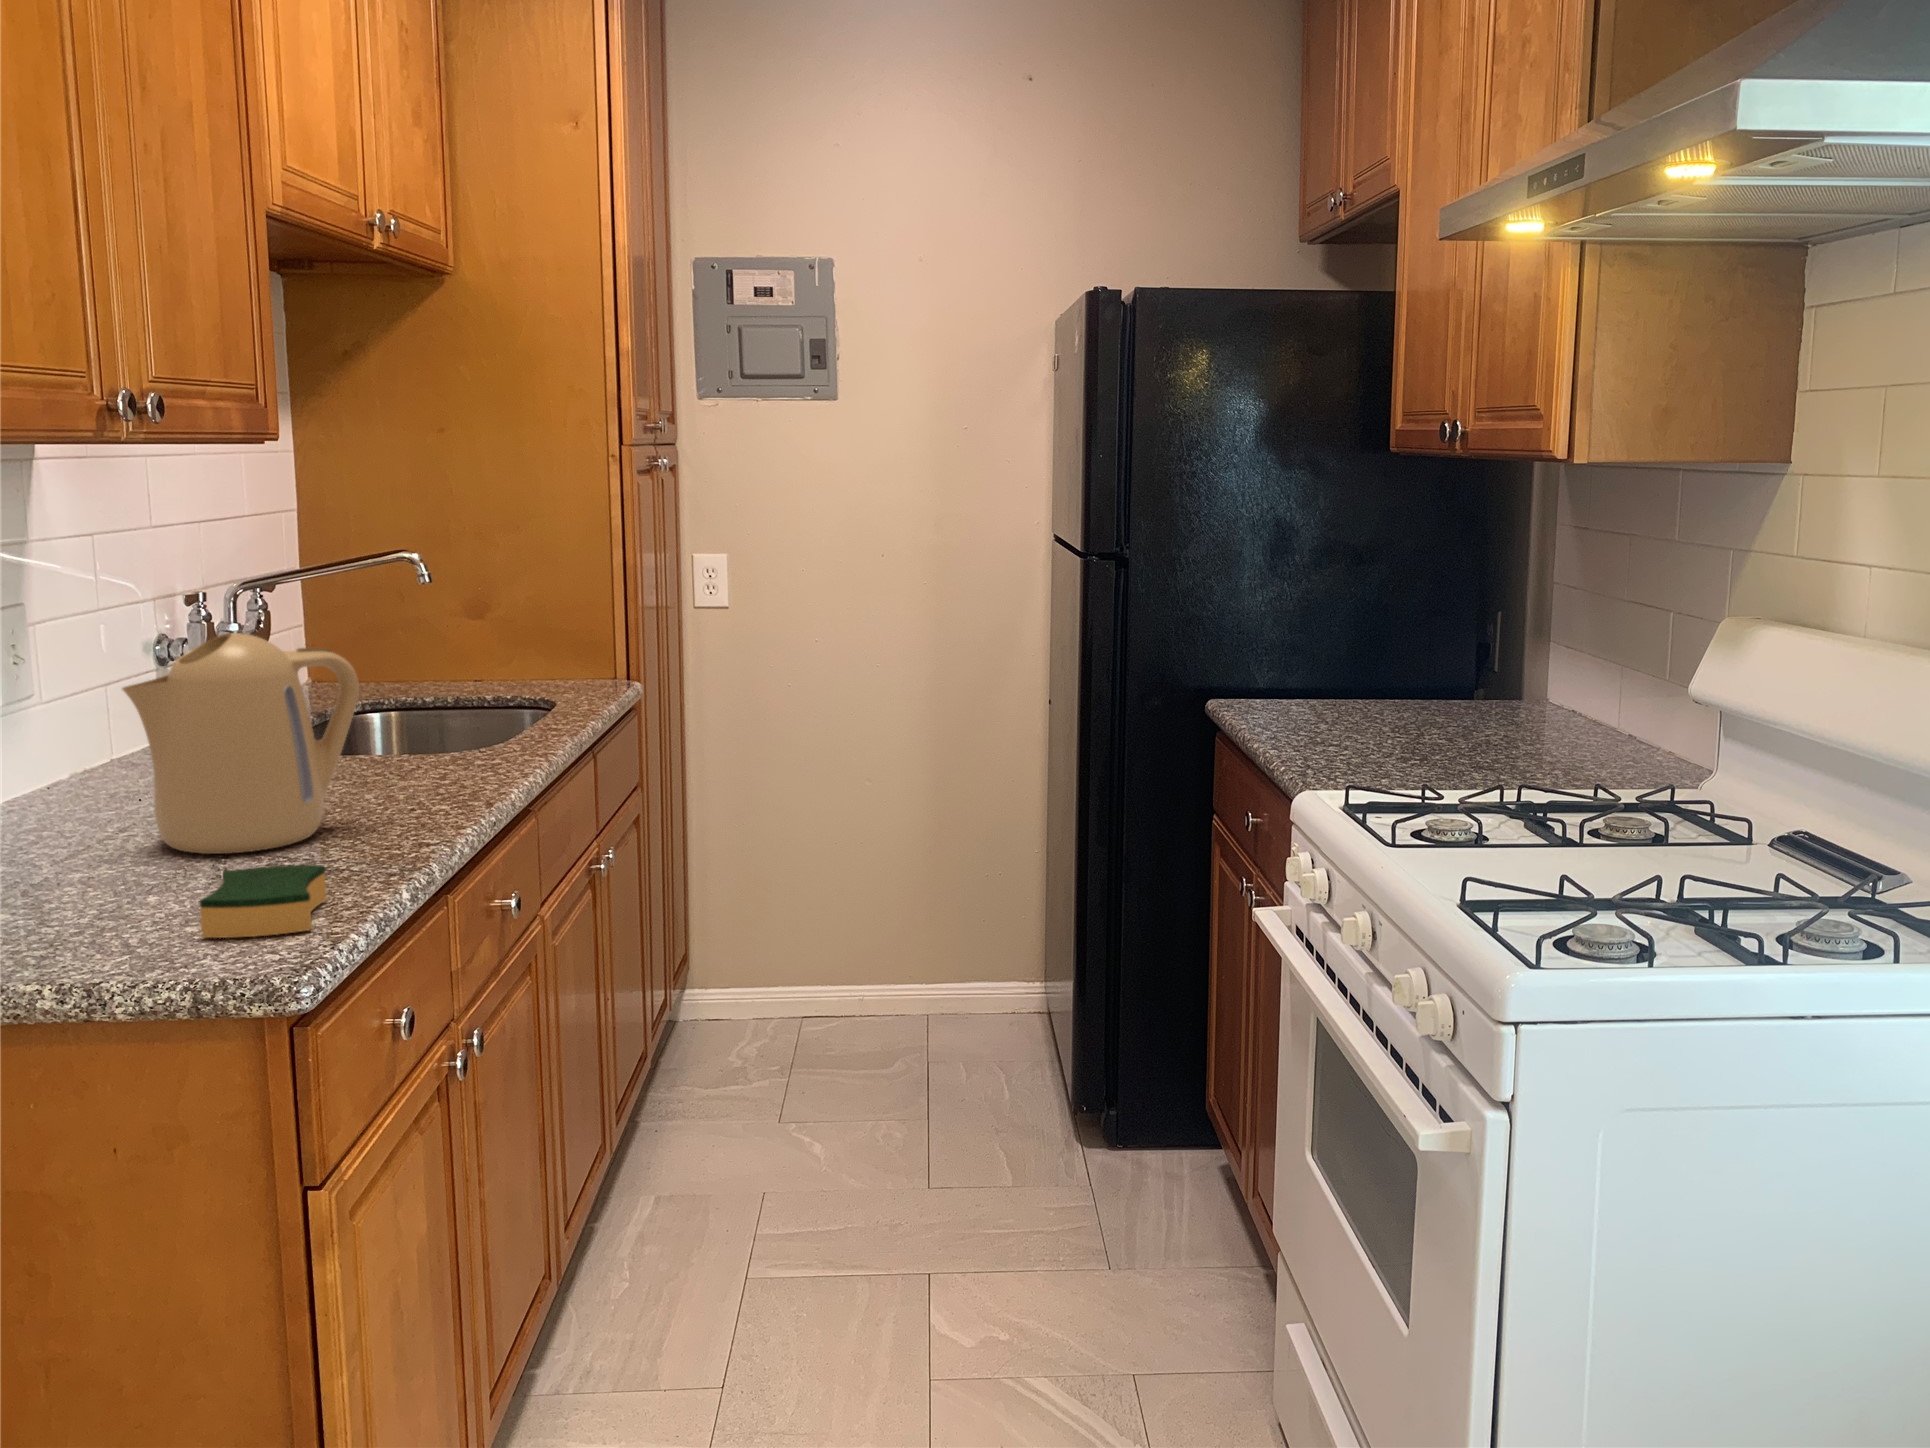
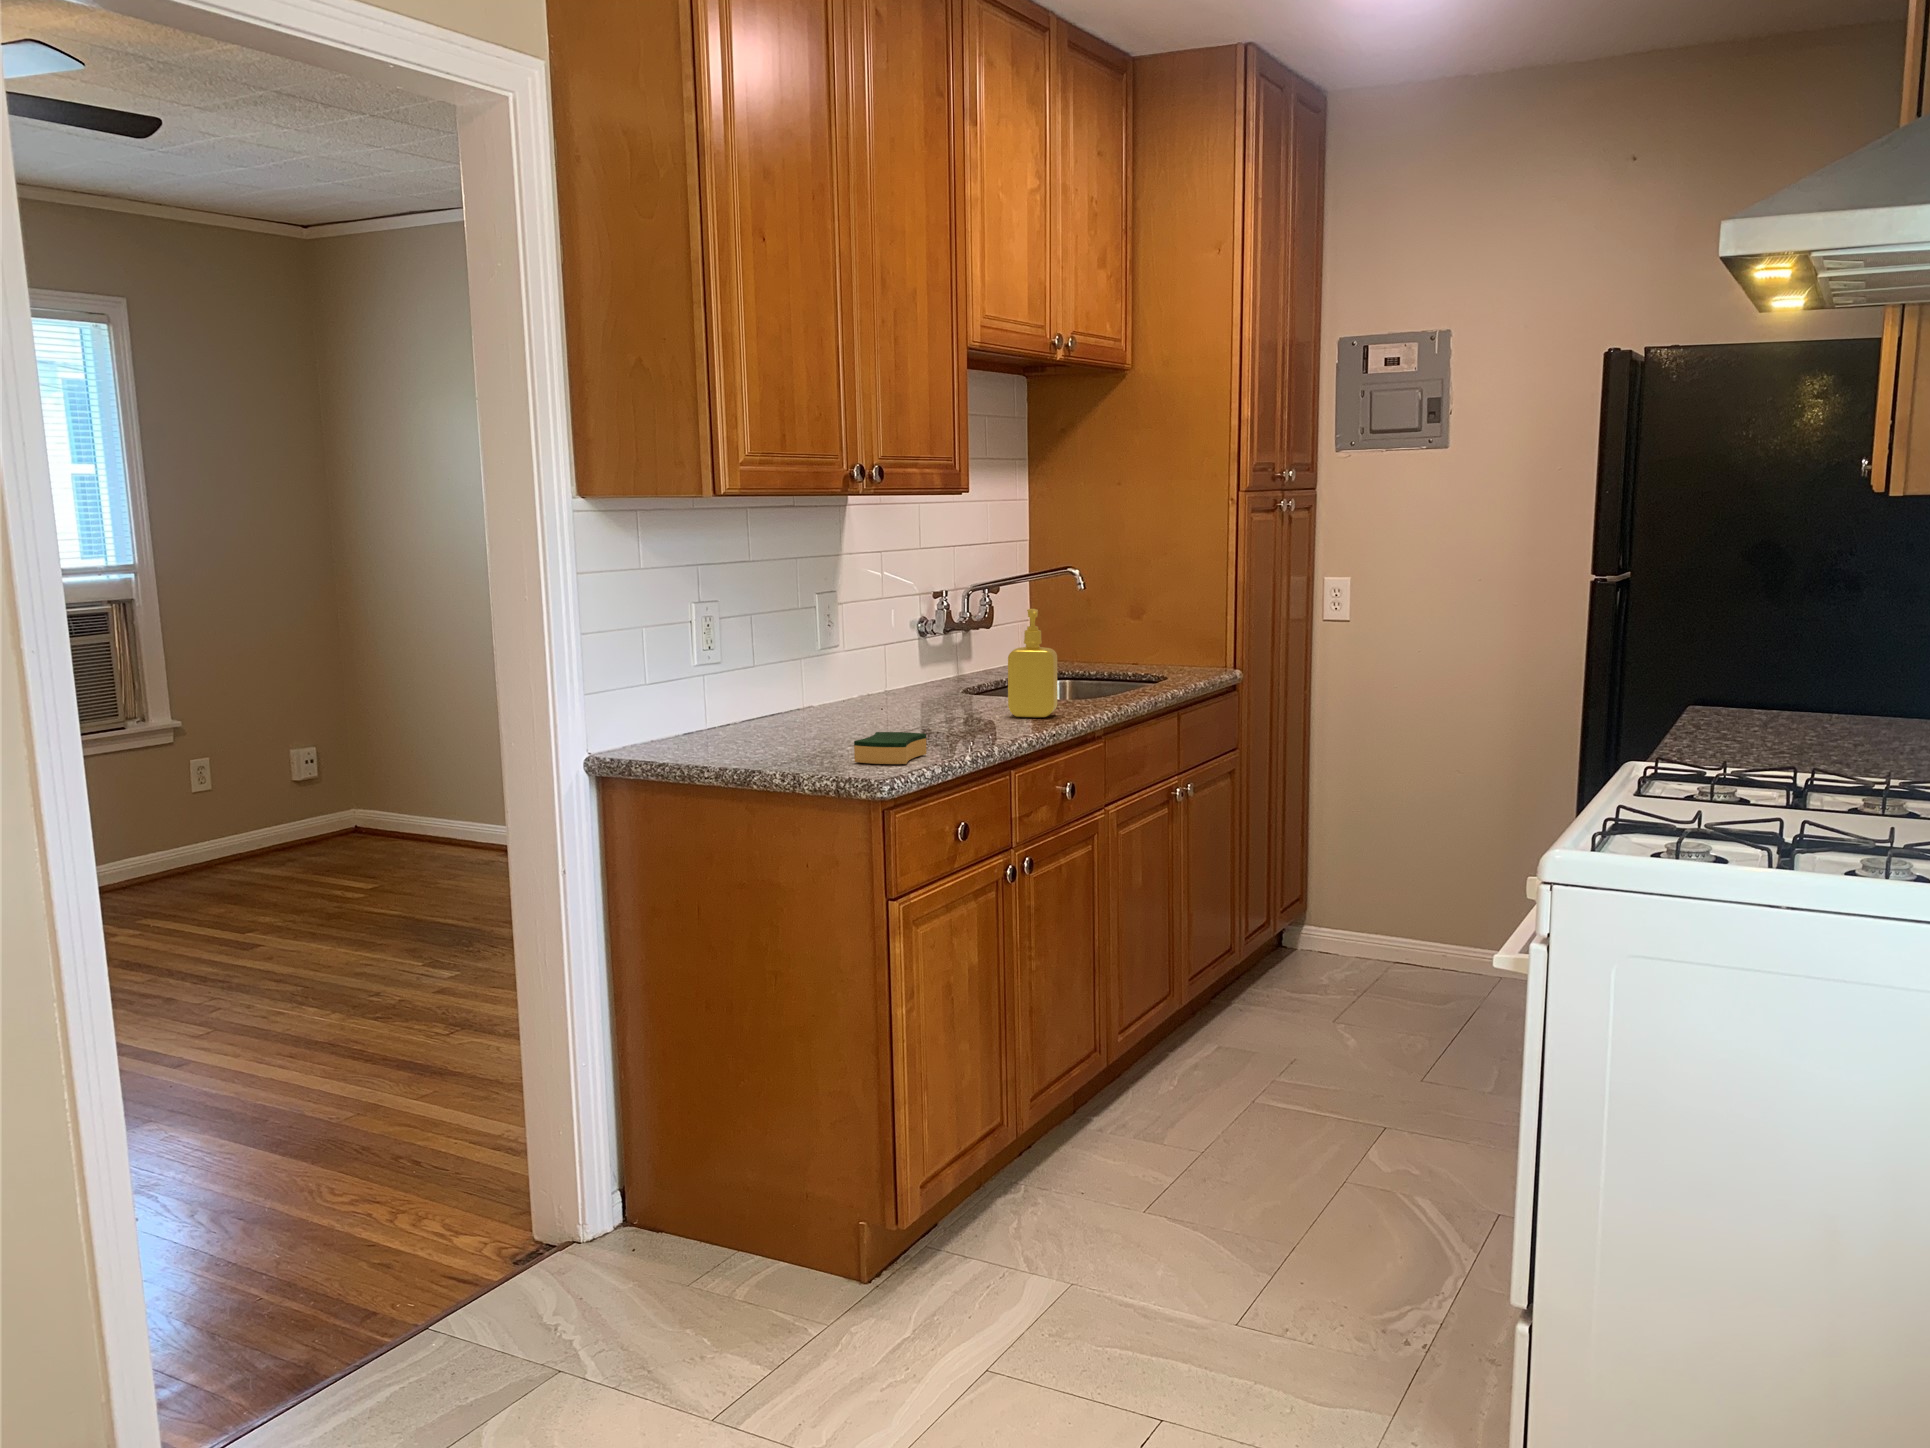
soap dispenser: none [379,627,459,796] -> present [1008,609,1058,718]
kettle: present [122,633,359,854] -> none [854,605,984,734]

